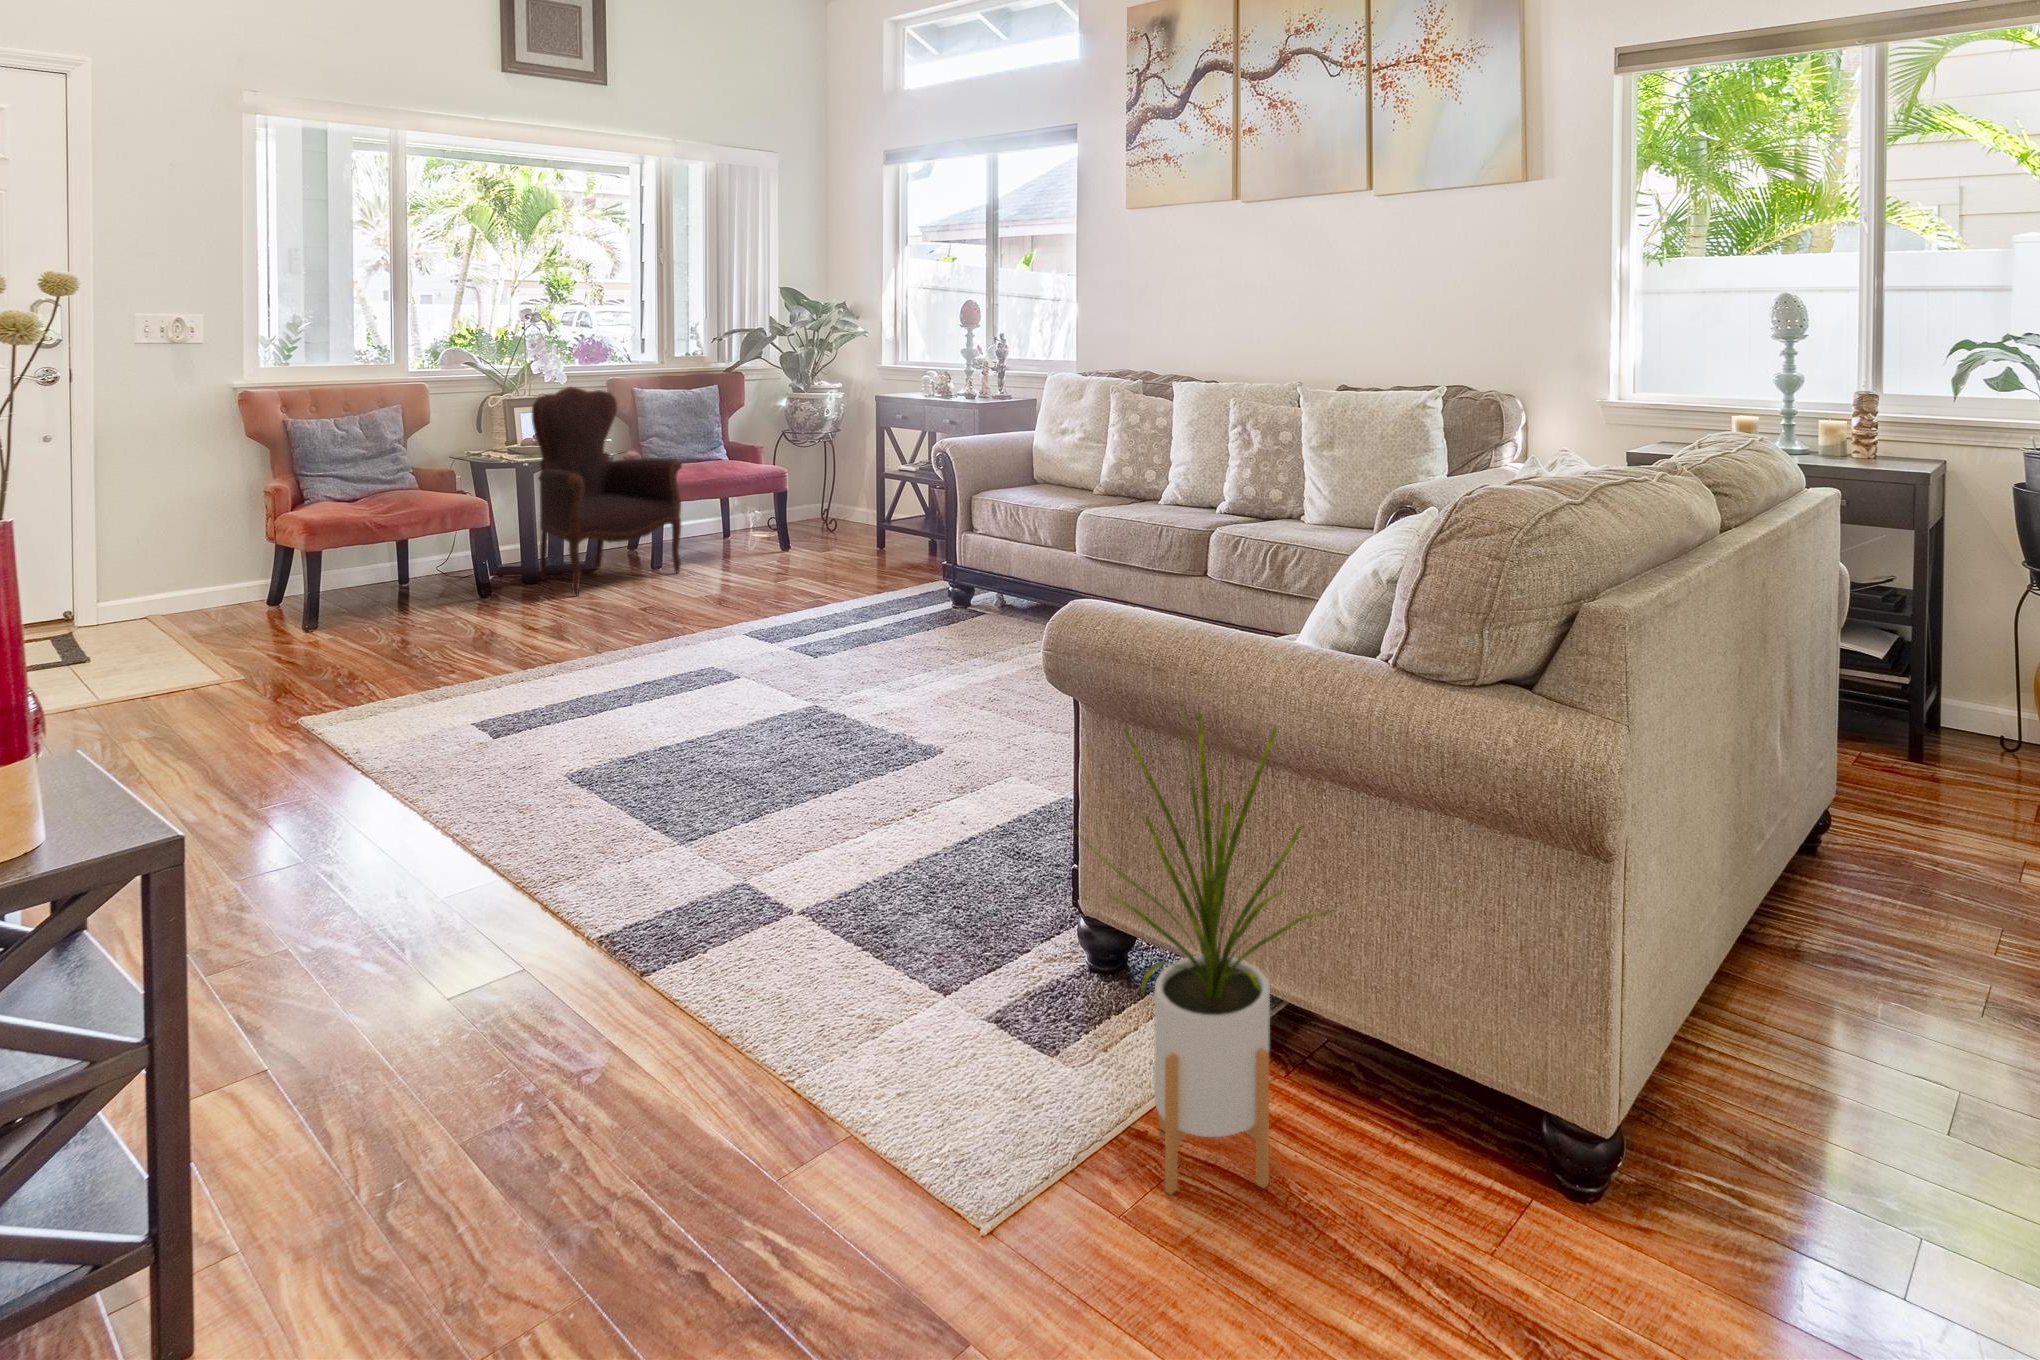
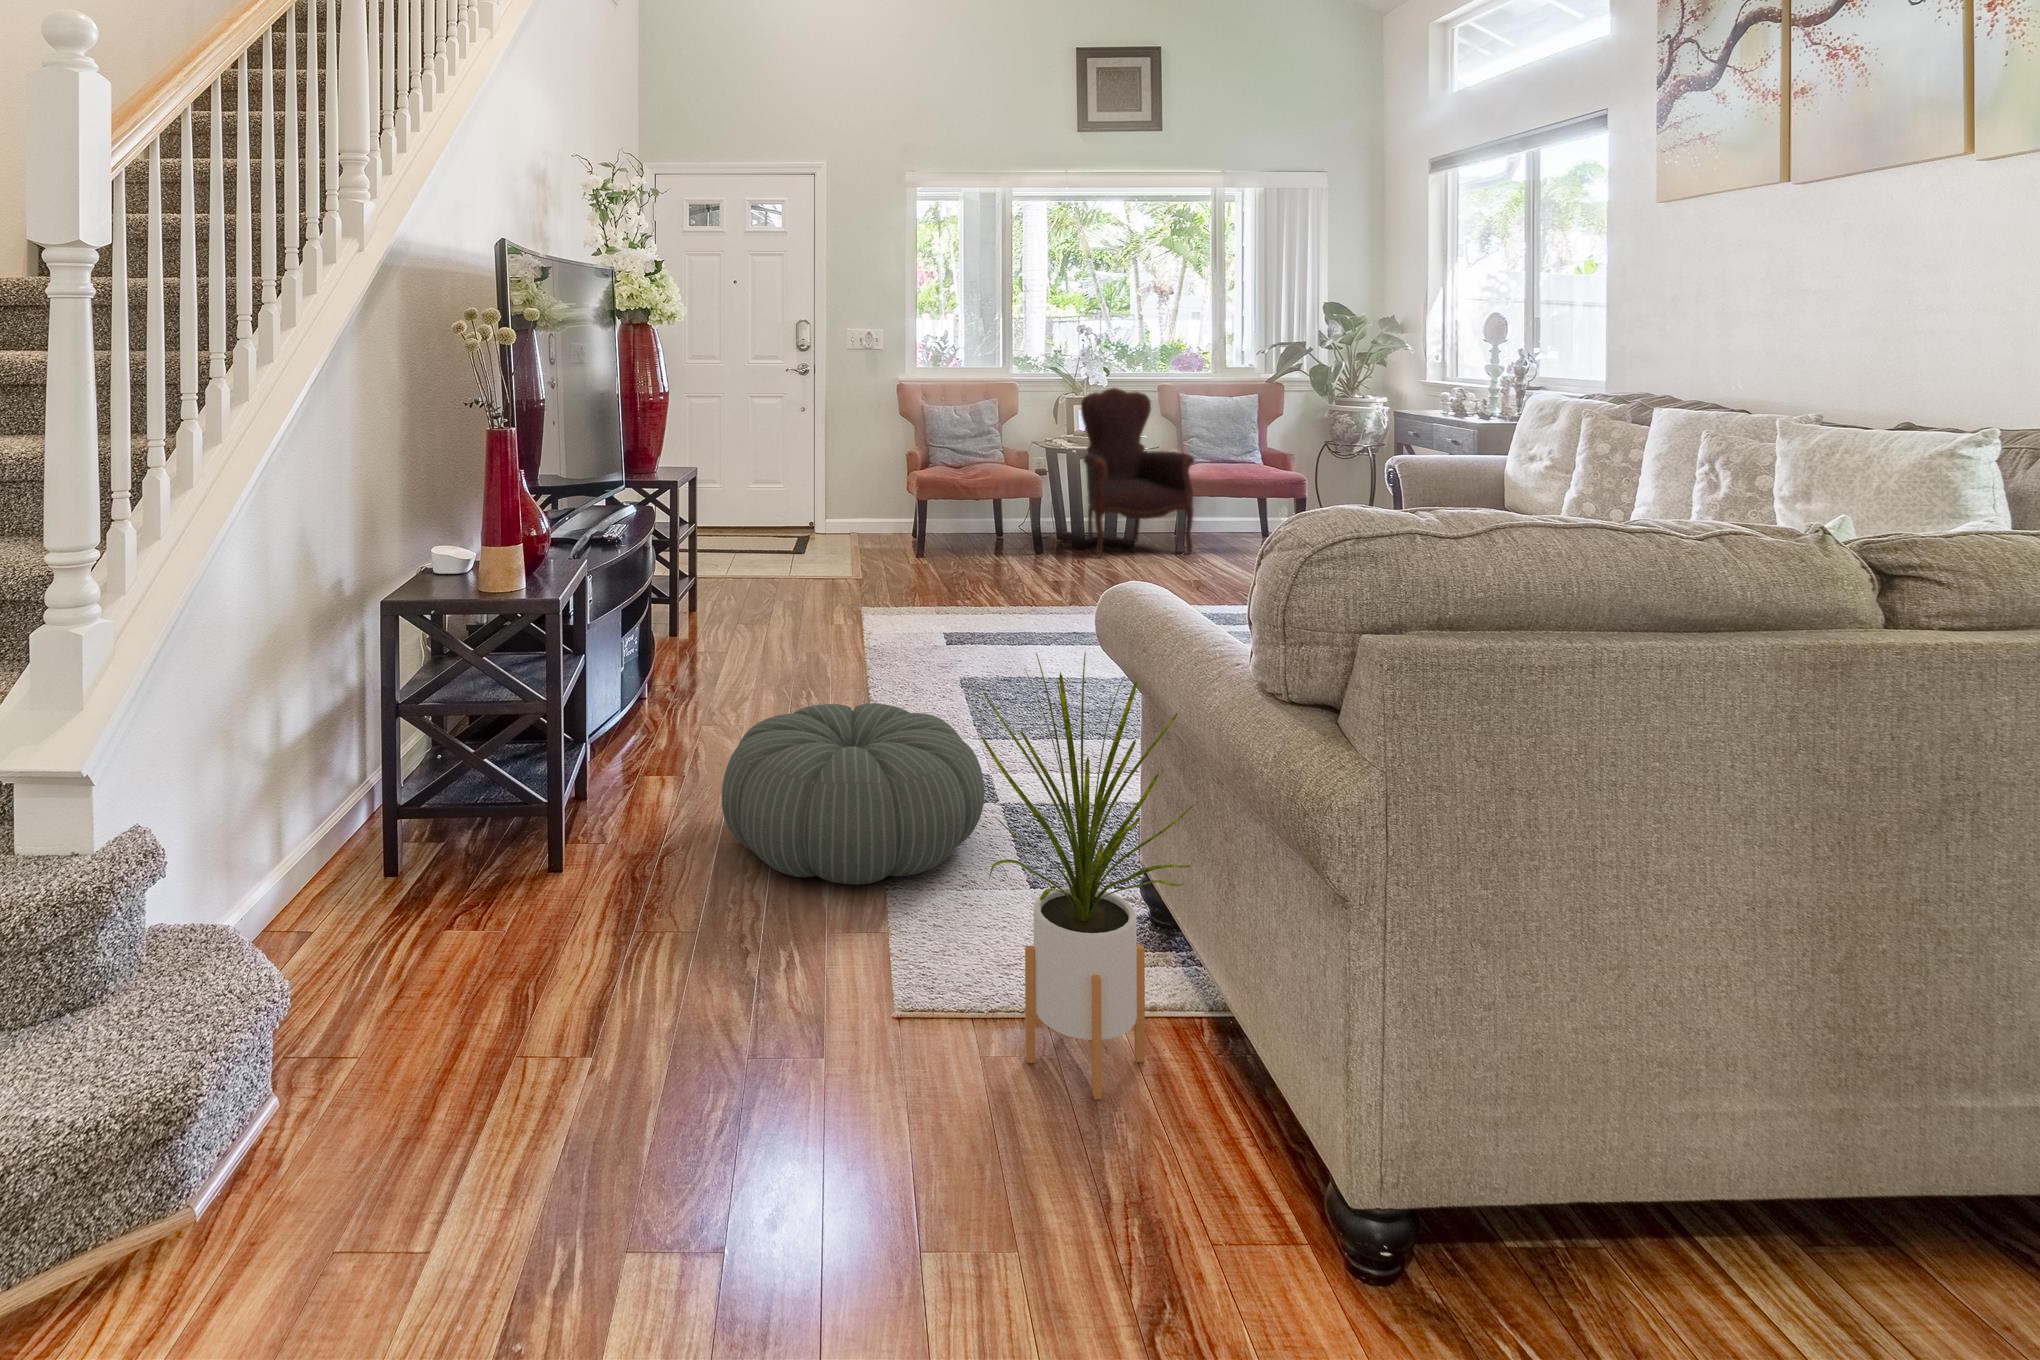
pouf: none [454,839,864,1147] -> present [722,703,985,885]

